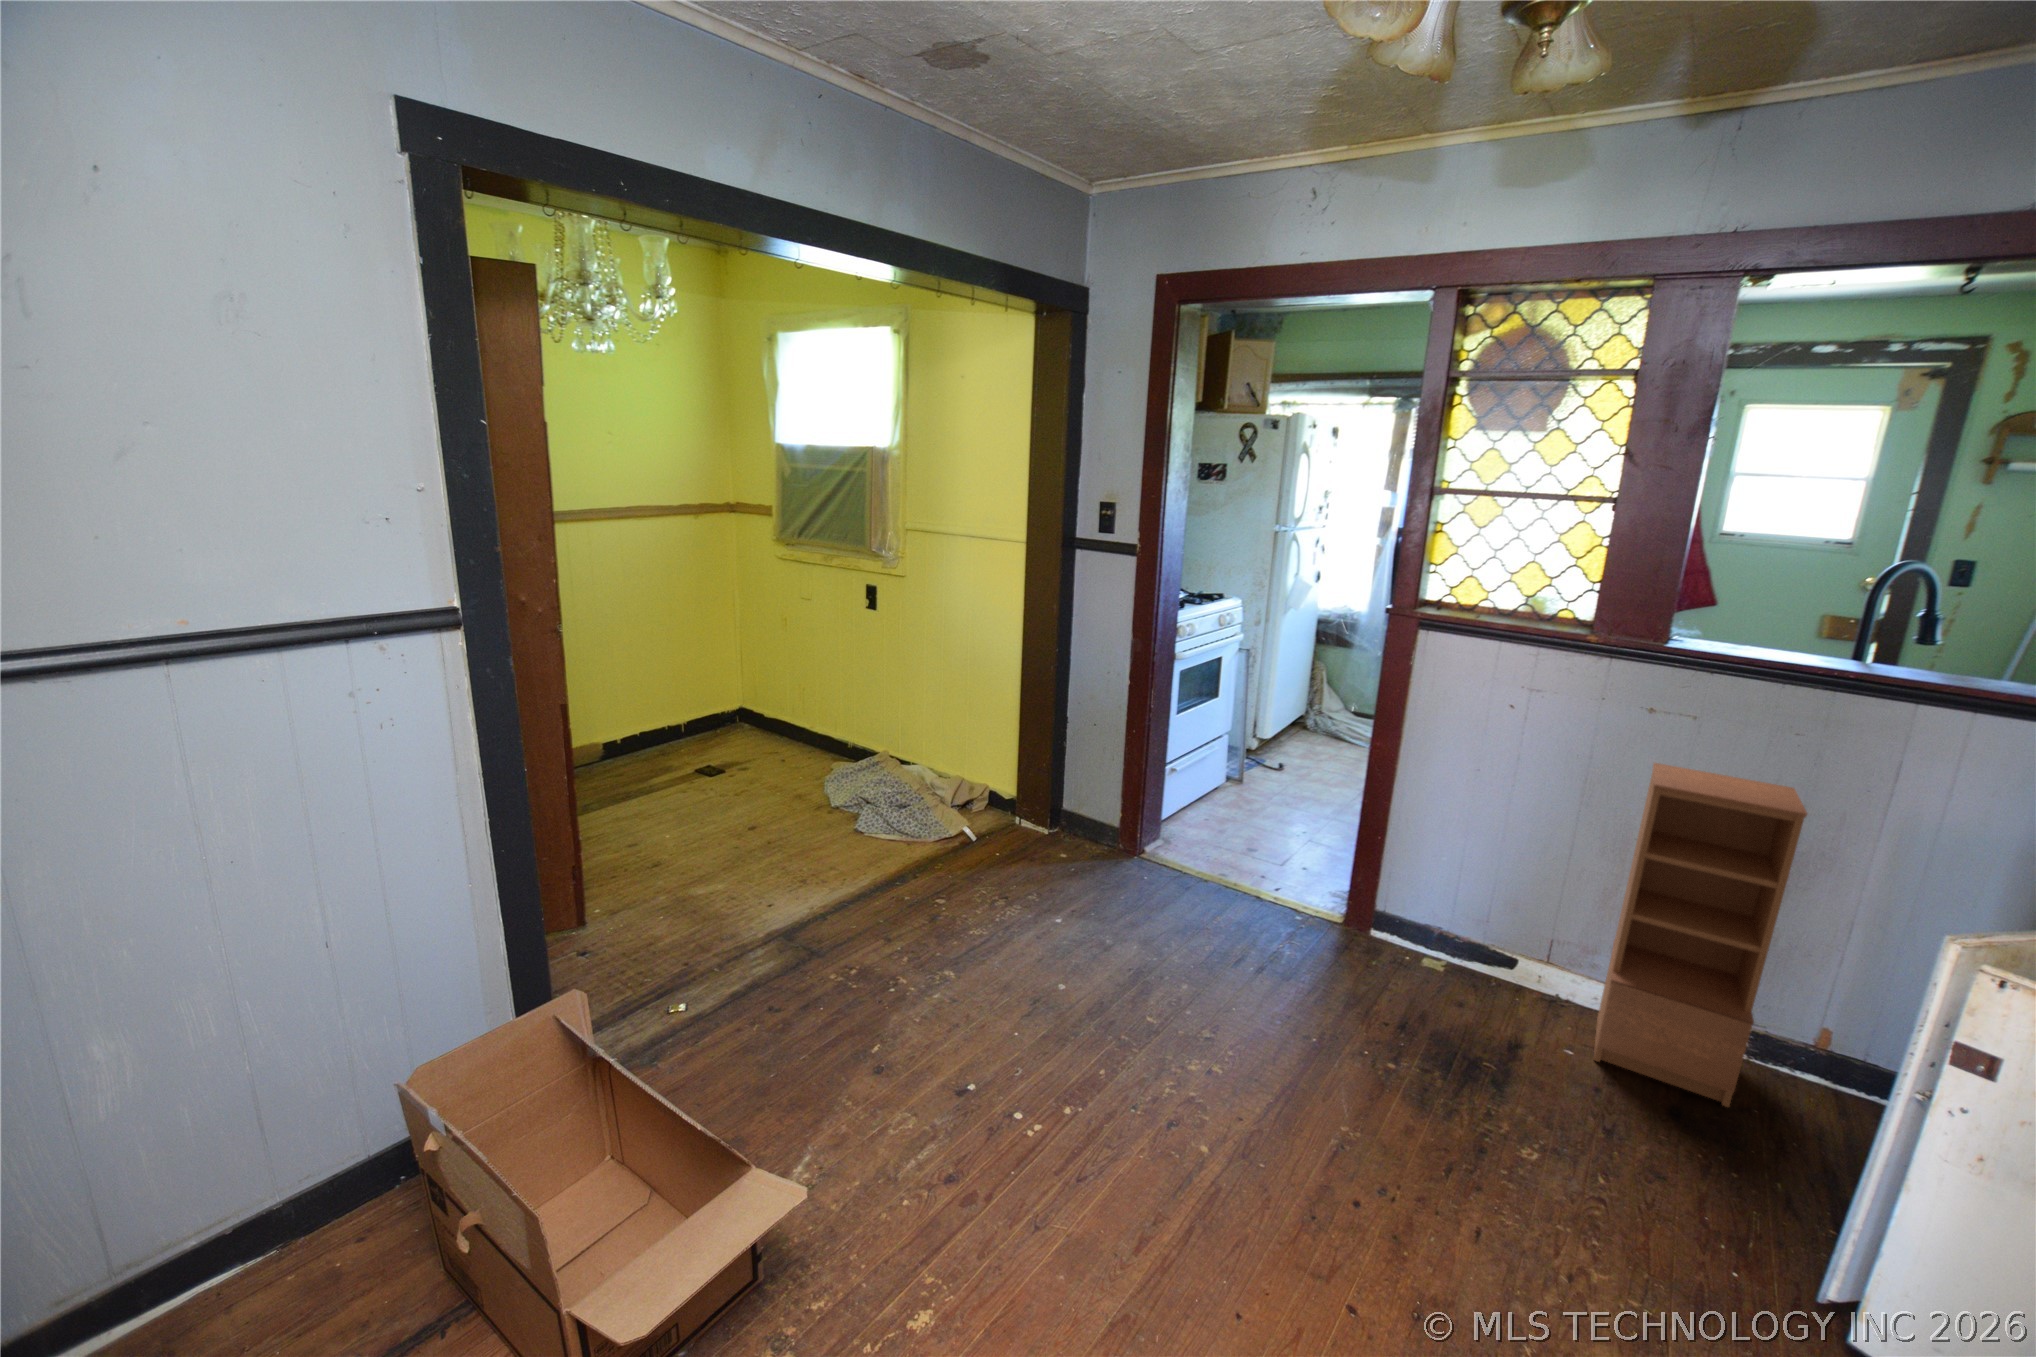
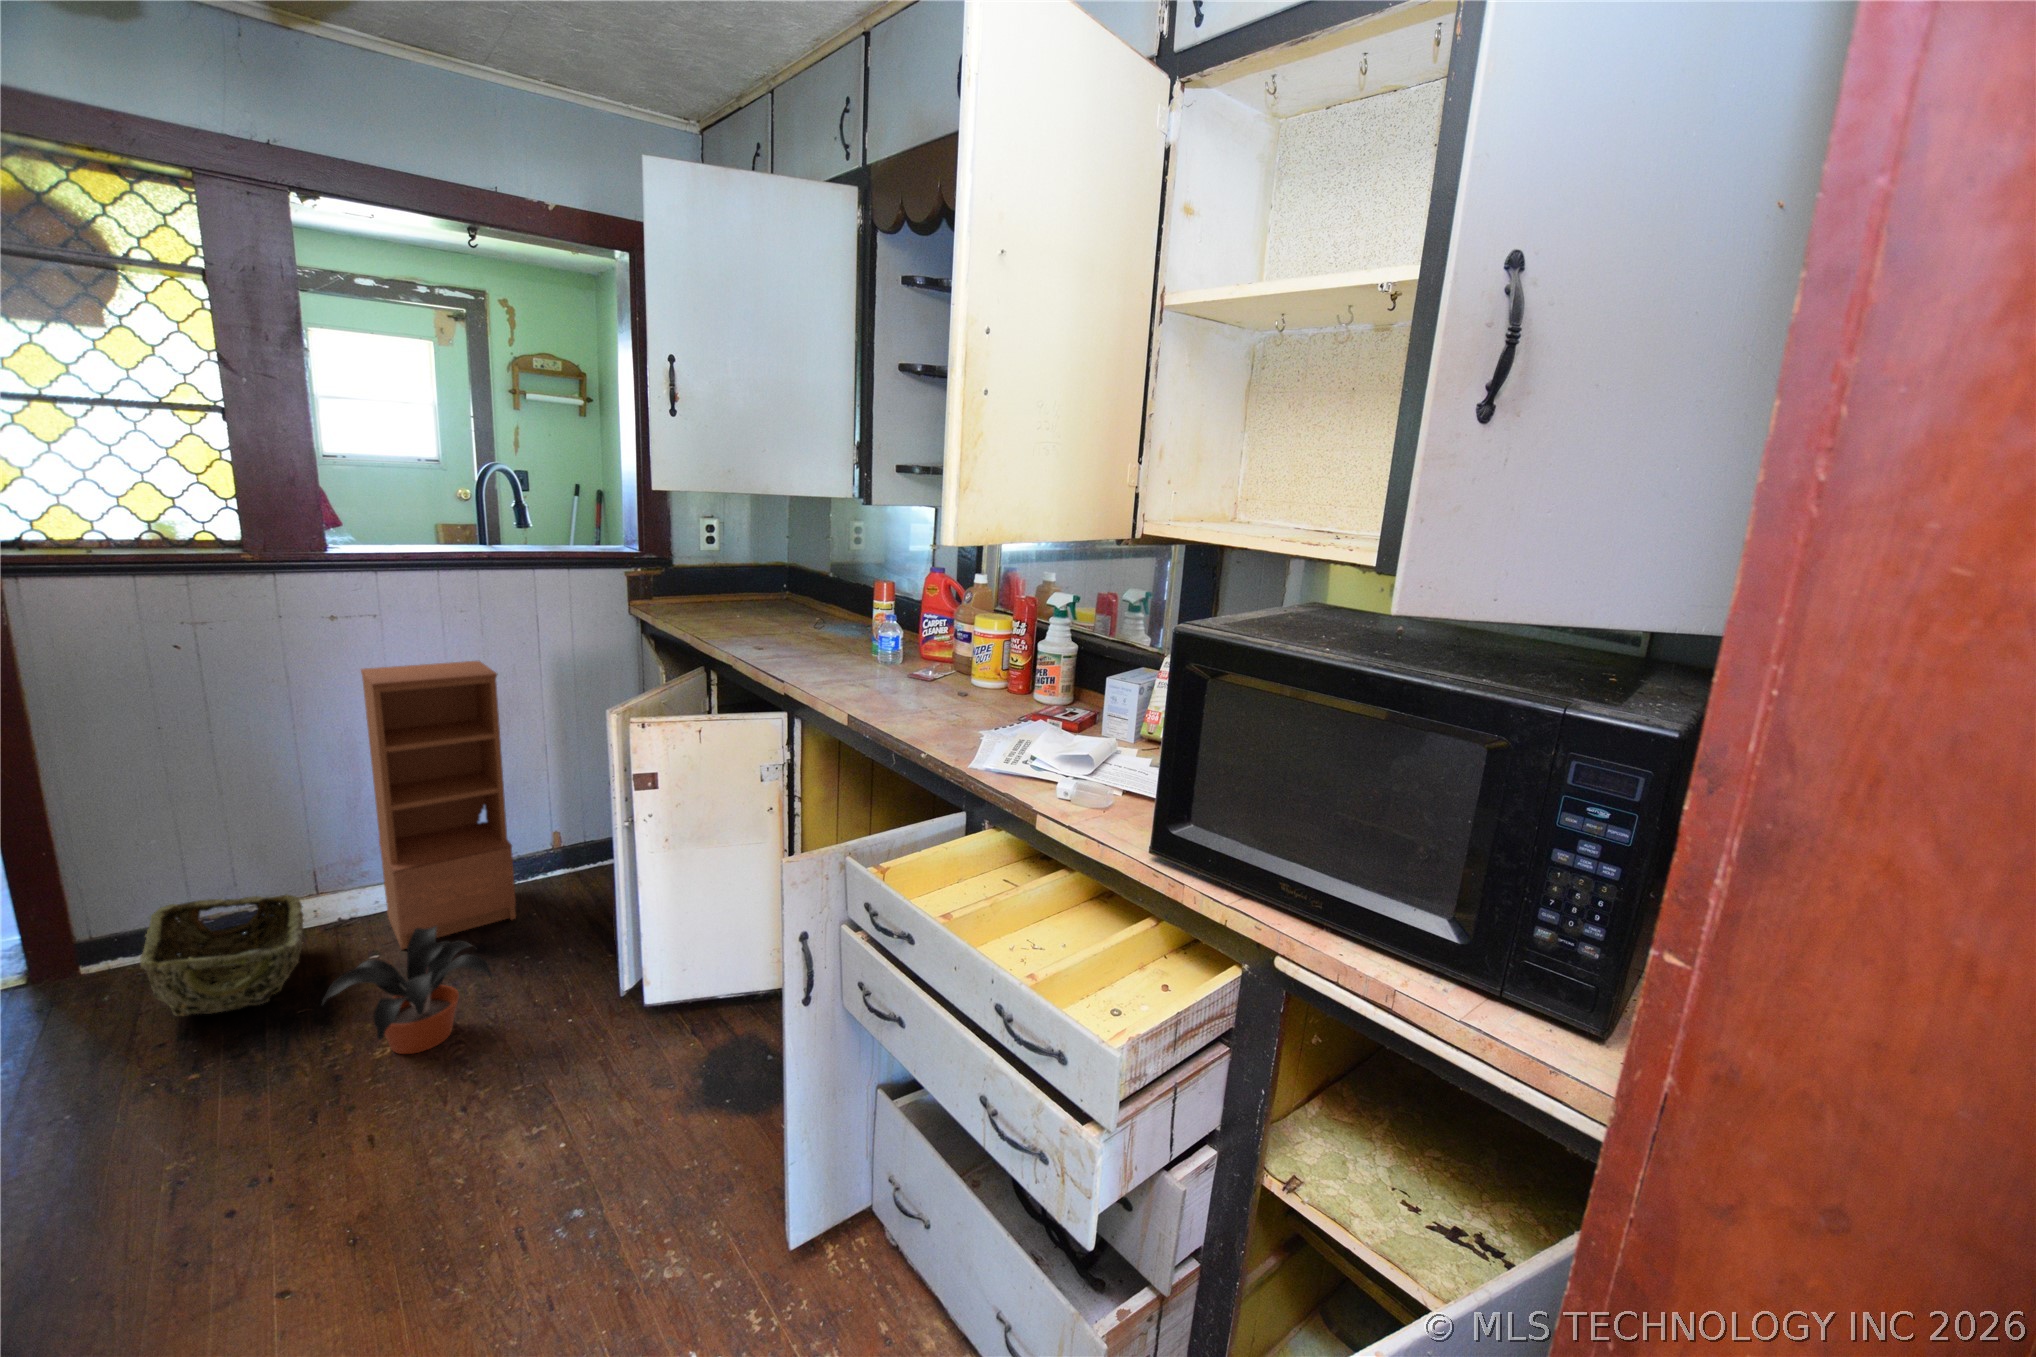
woven basket: none [1405,910,1528,1034] -> present [140,895,304,1016]
potted plant: none [1497,1055,1660,1188] -> present [322,926,492,1054]

